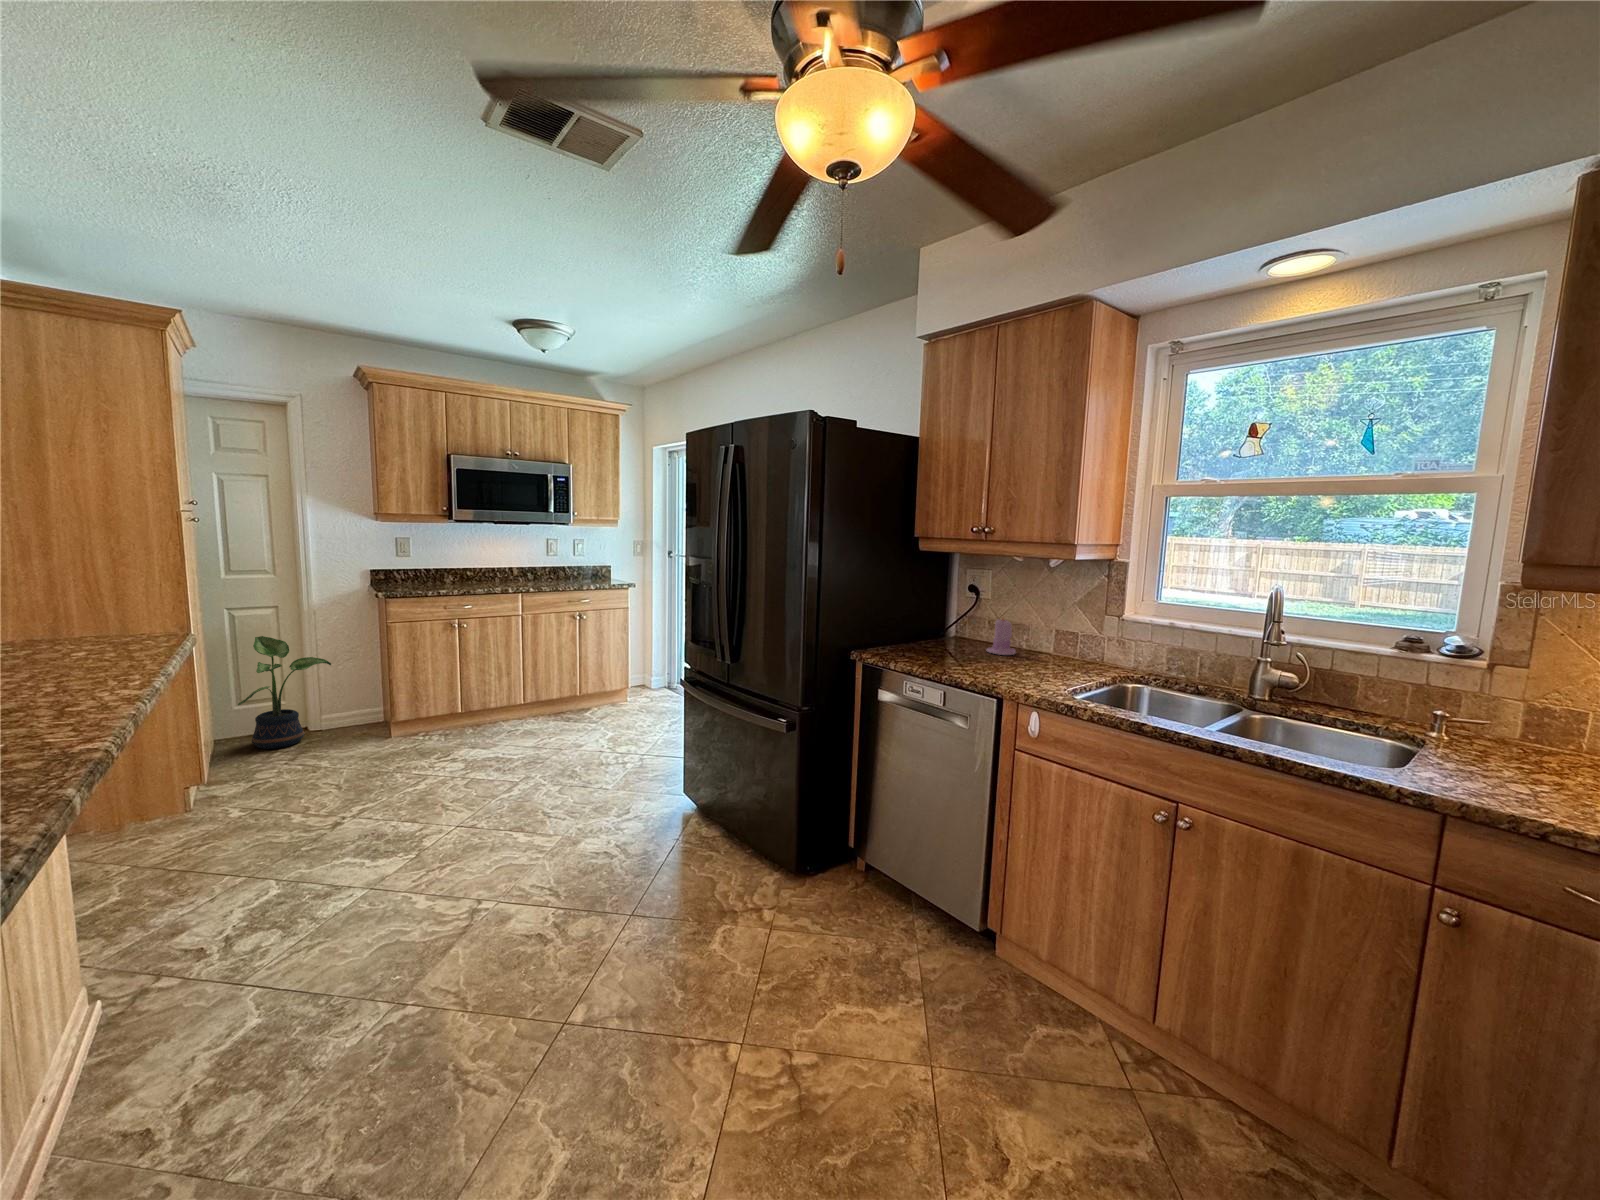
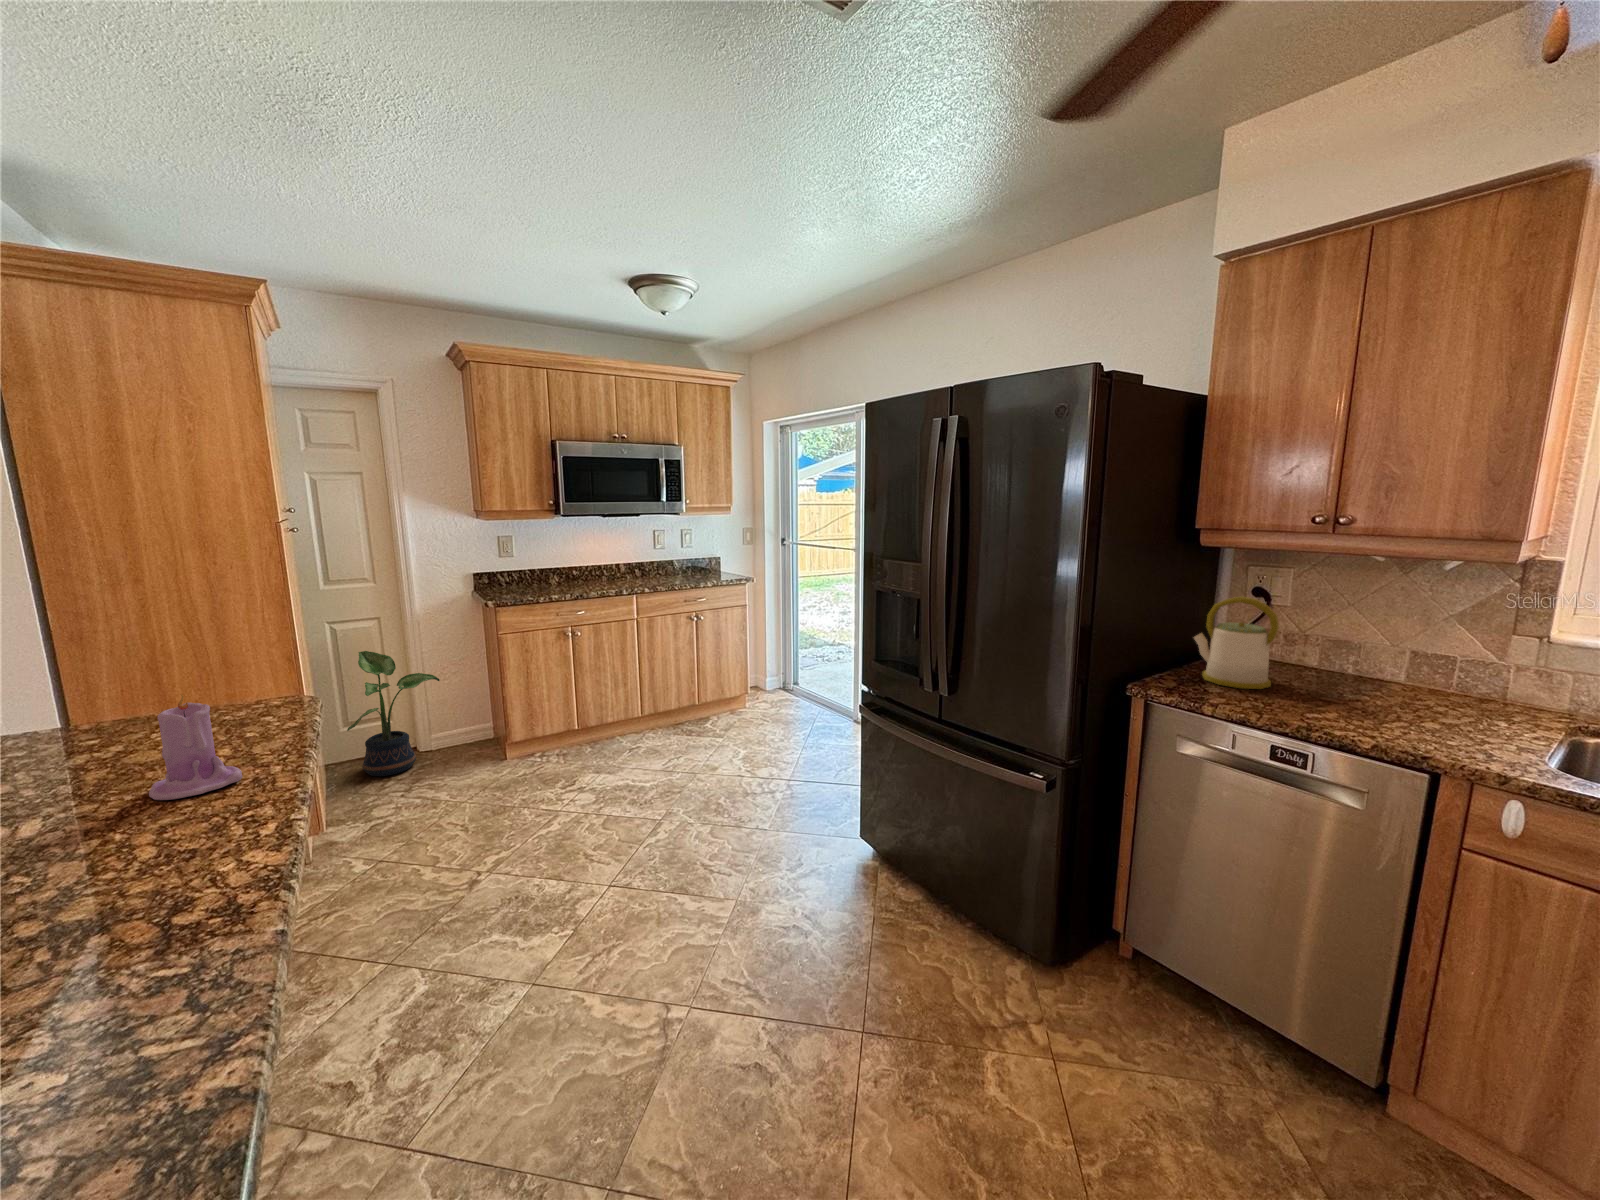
kettle: none [910,587,960,655] -> present [1194,597,1279,689]
candle: present [987,618,1016,655] -> present [149,694,242,800]

